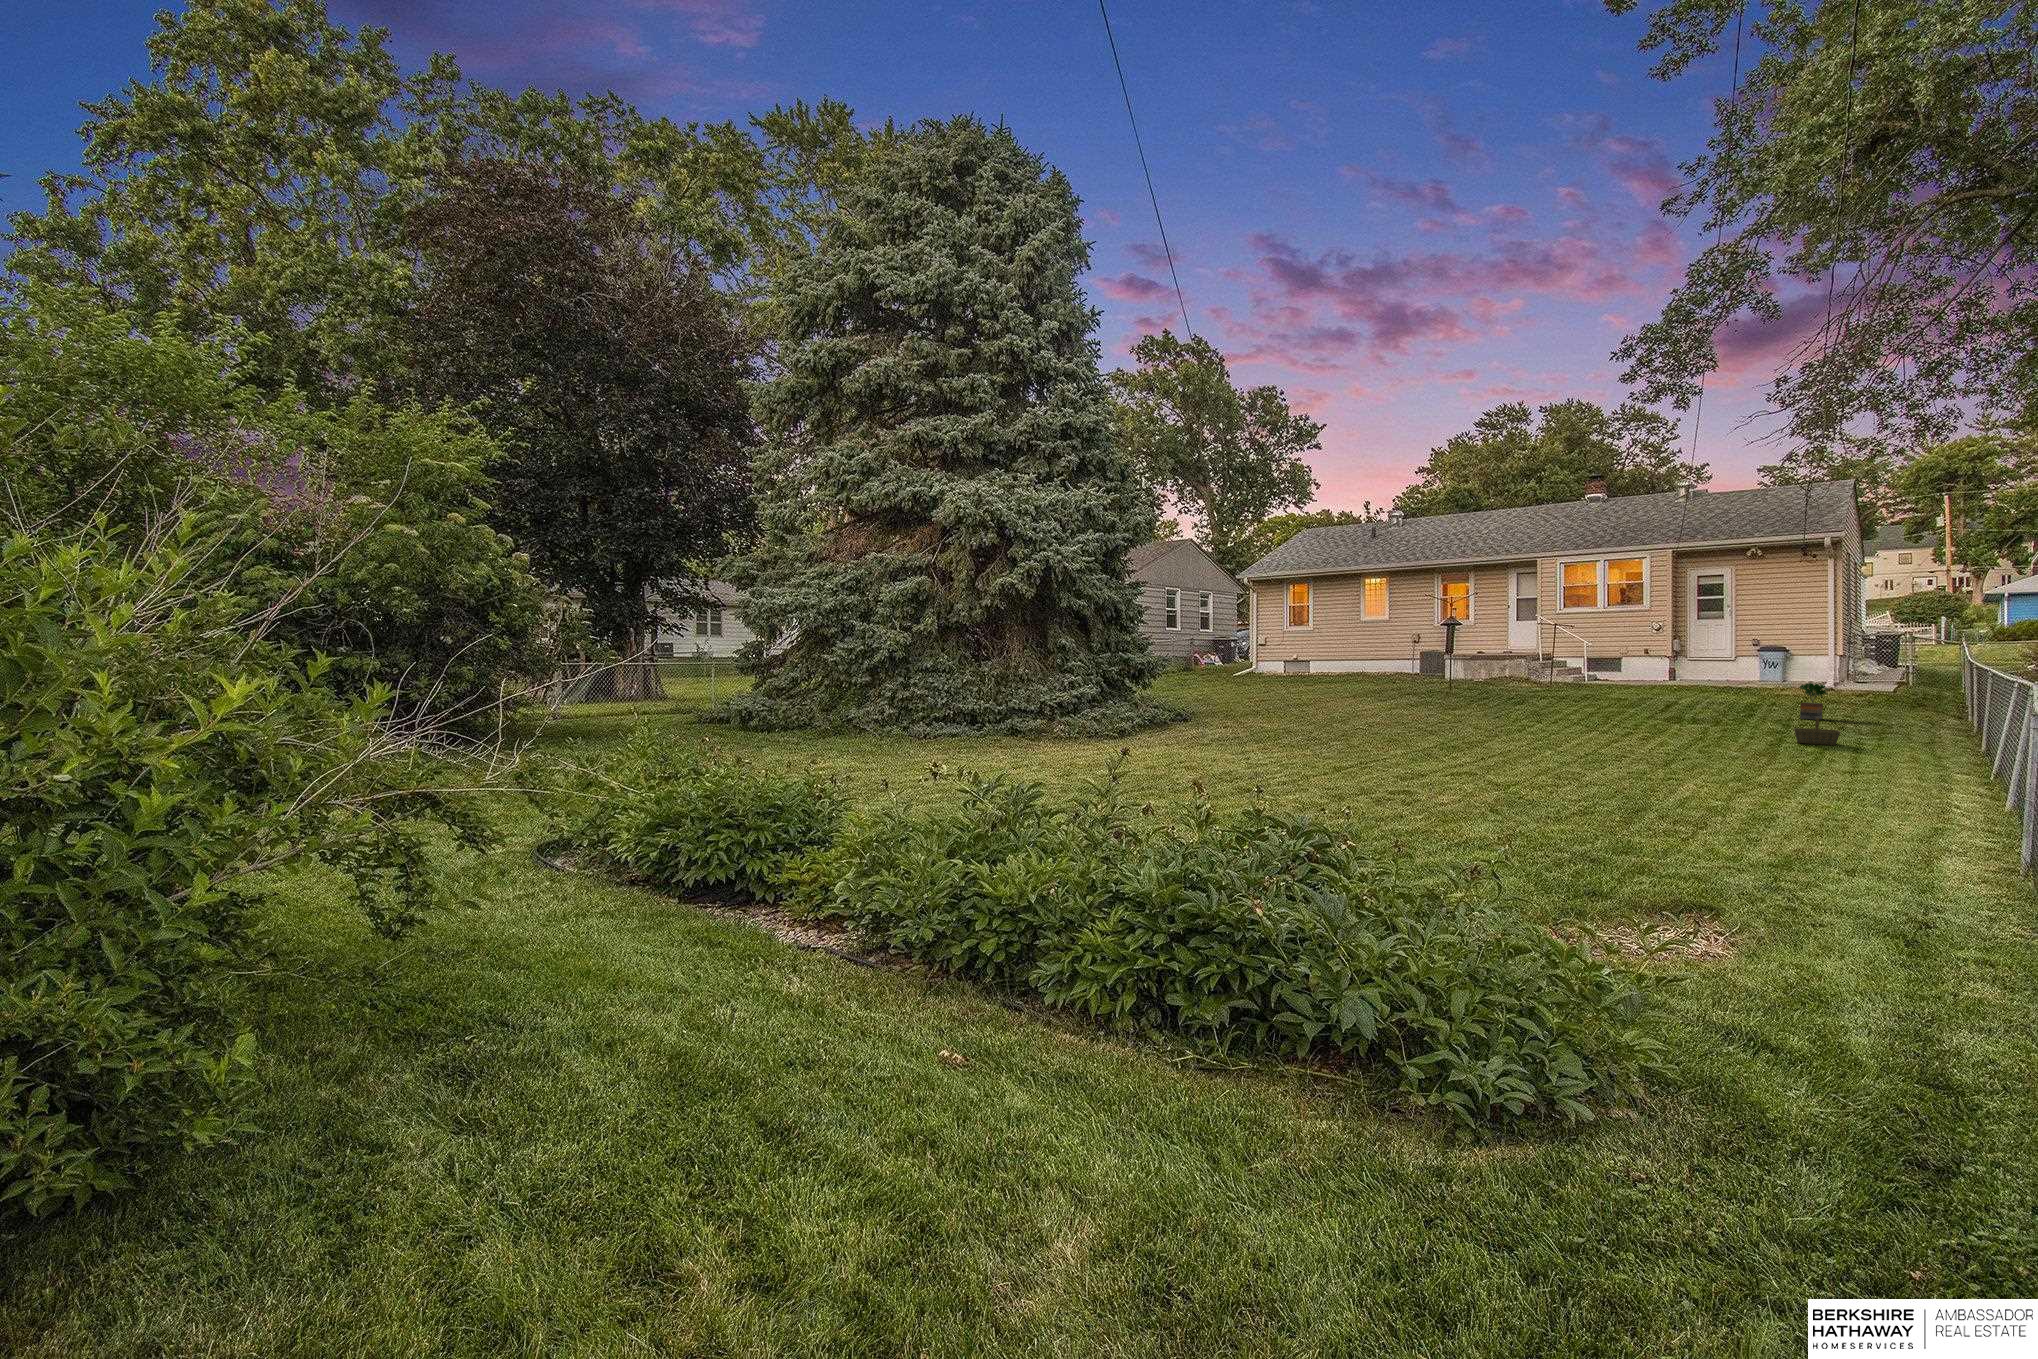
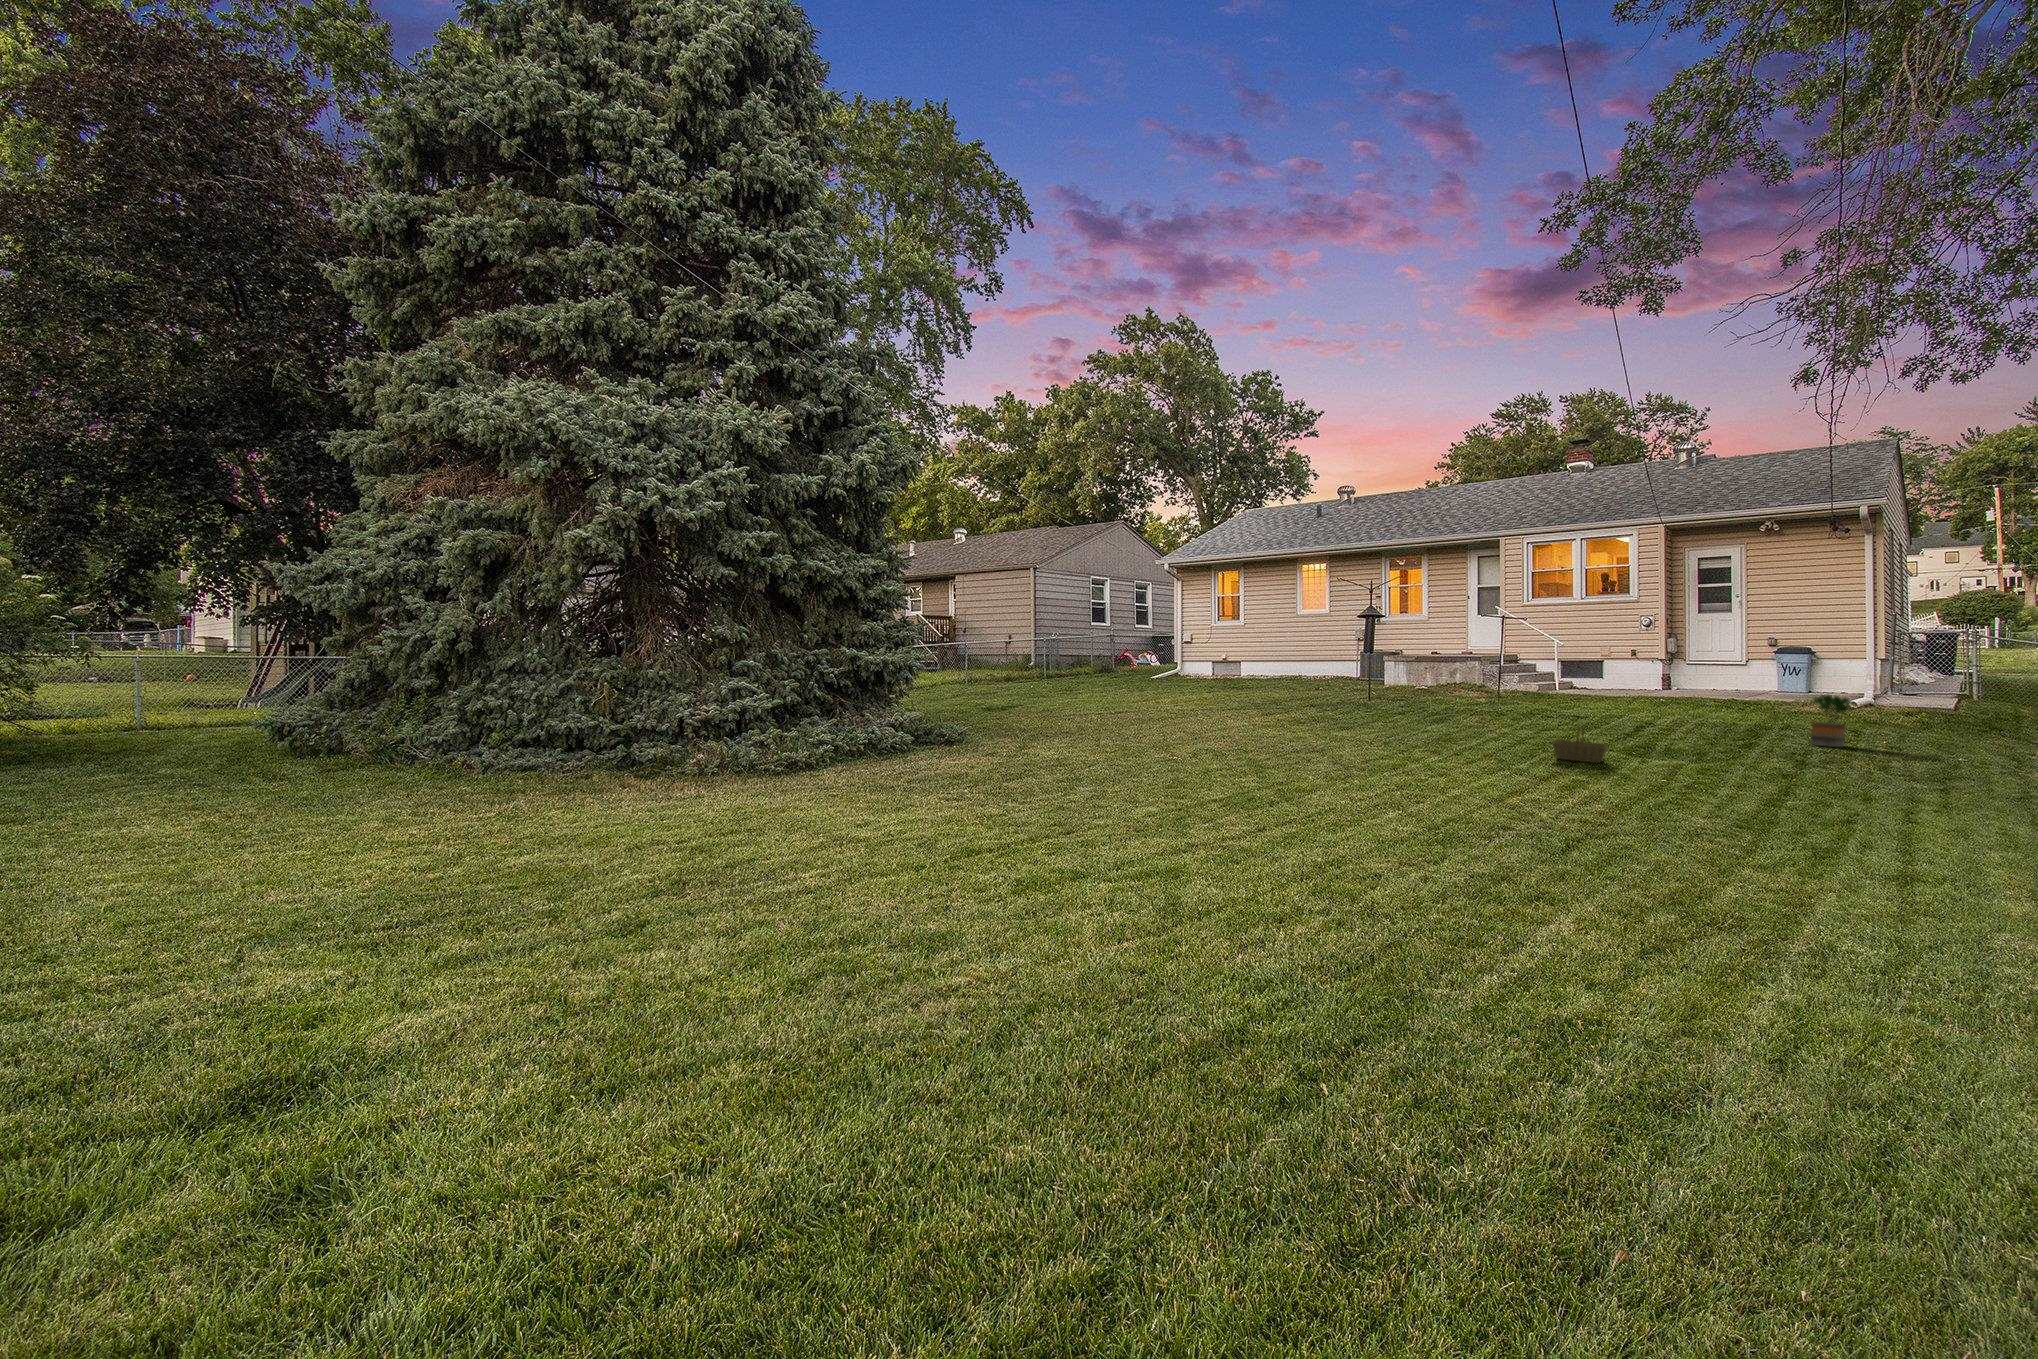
basket: present [1794,718,1841,745] -> present [1552,727,1608,763]

